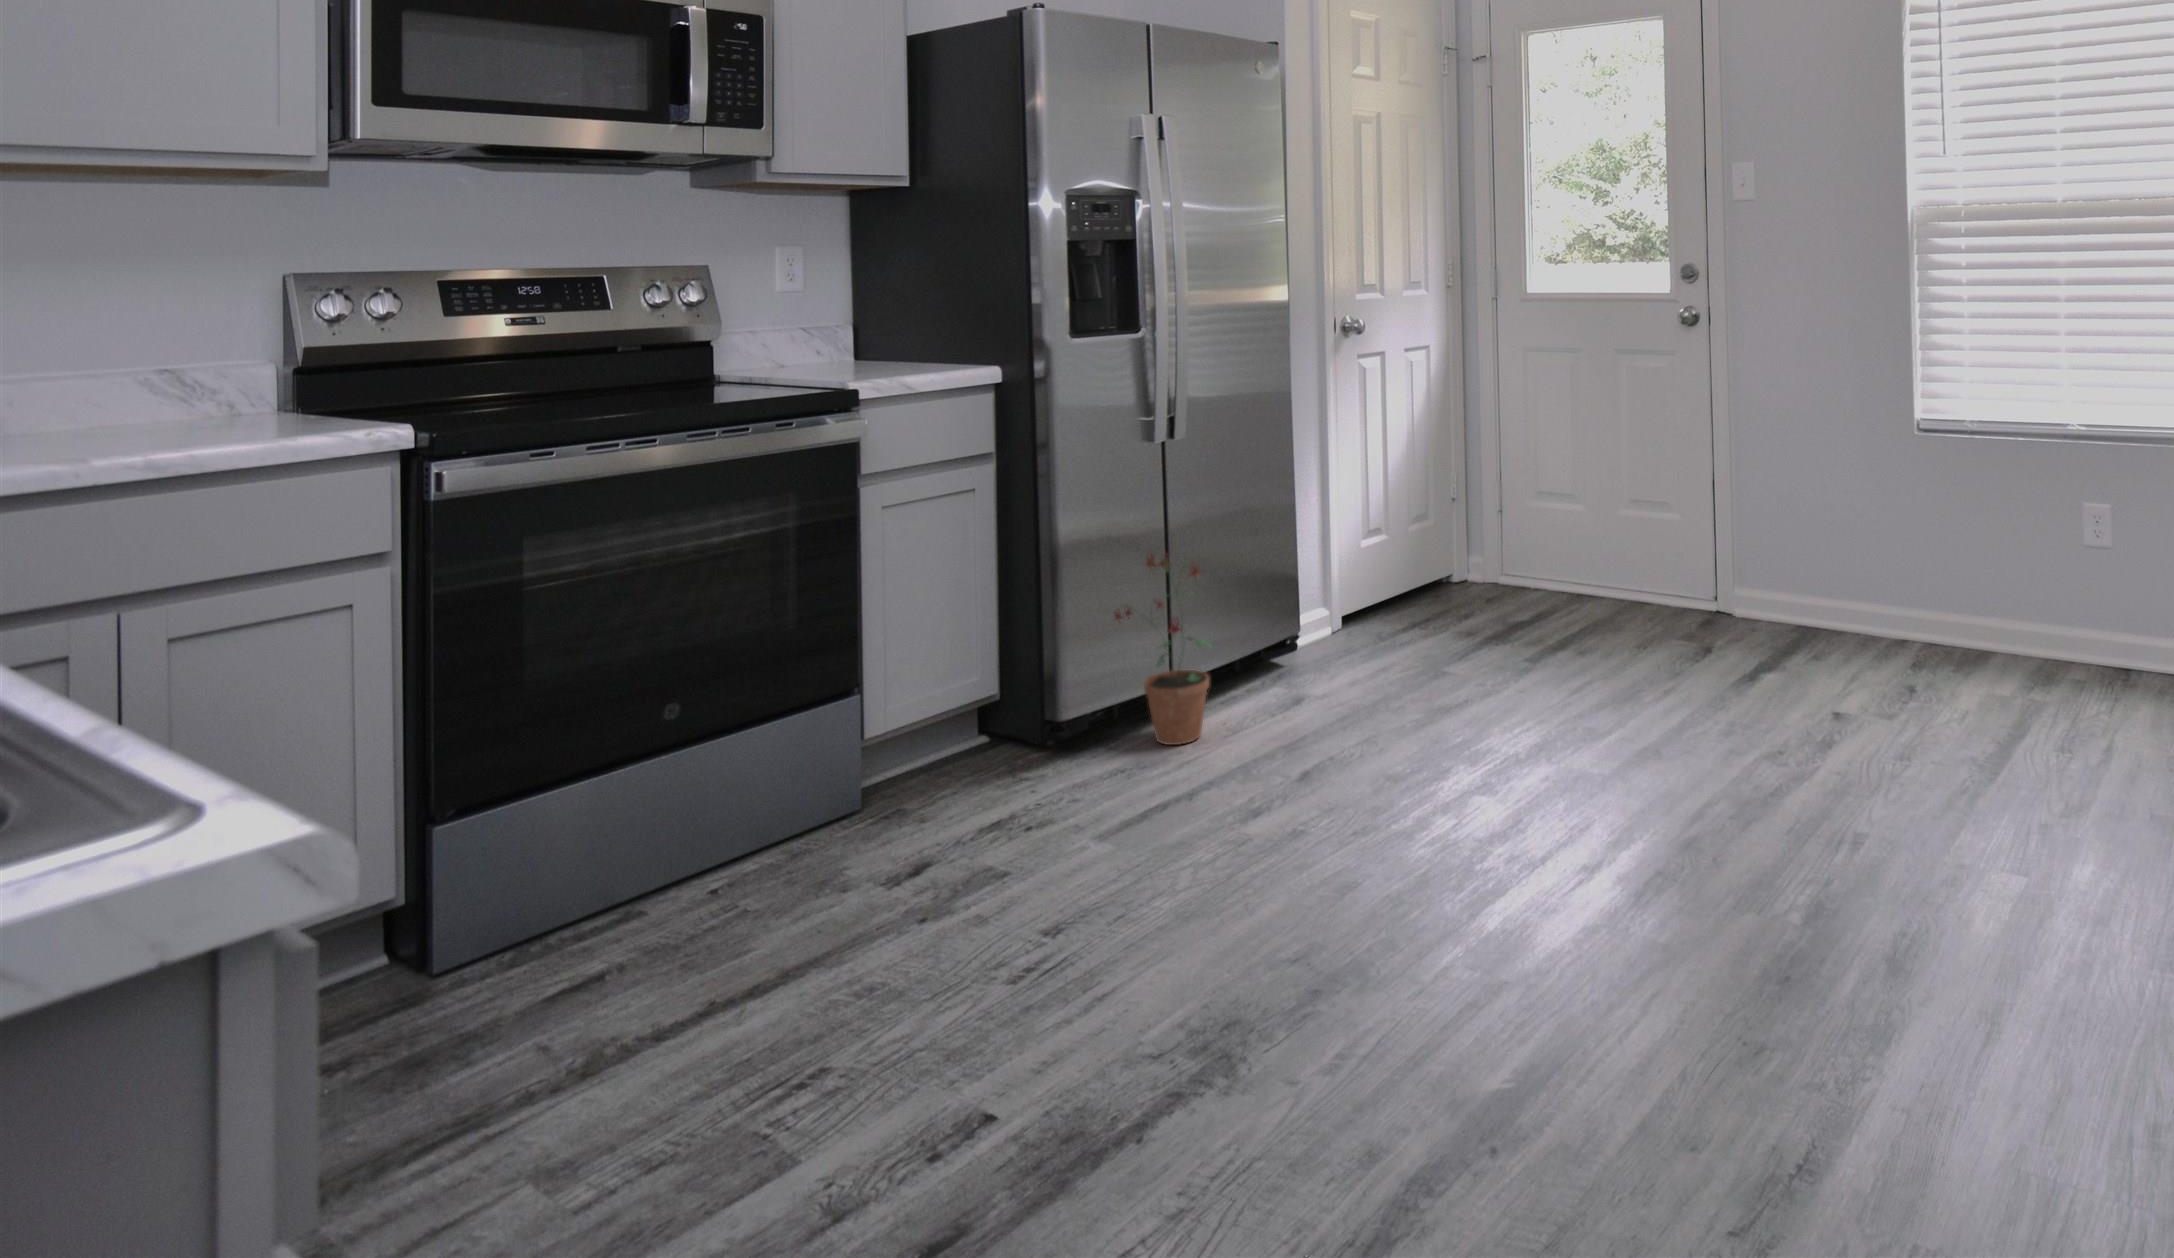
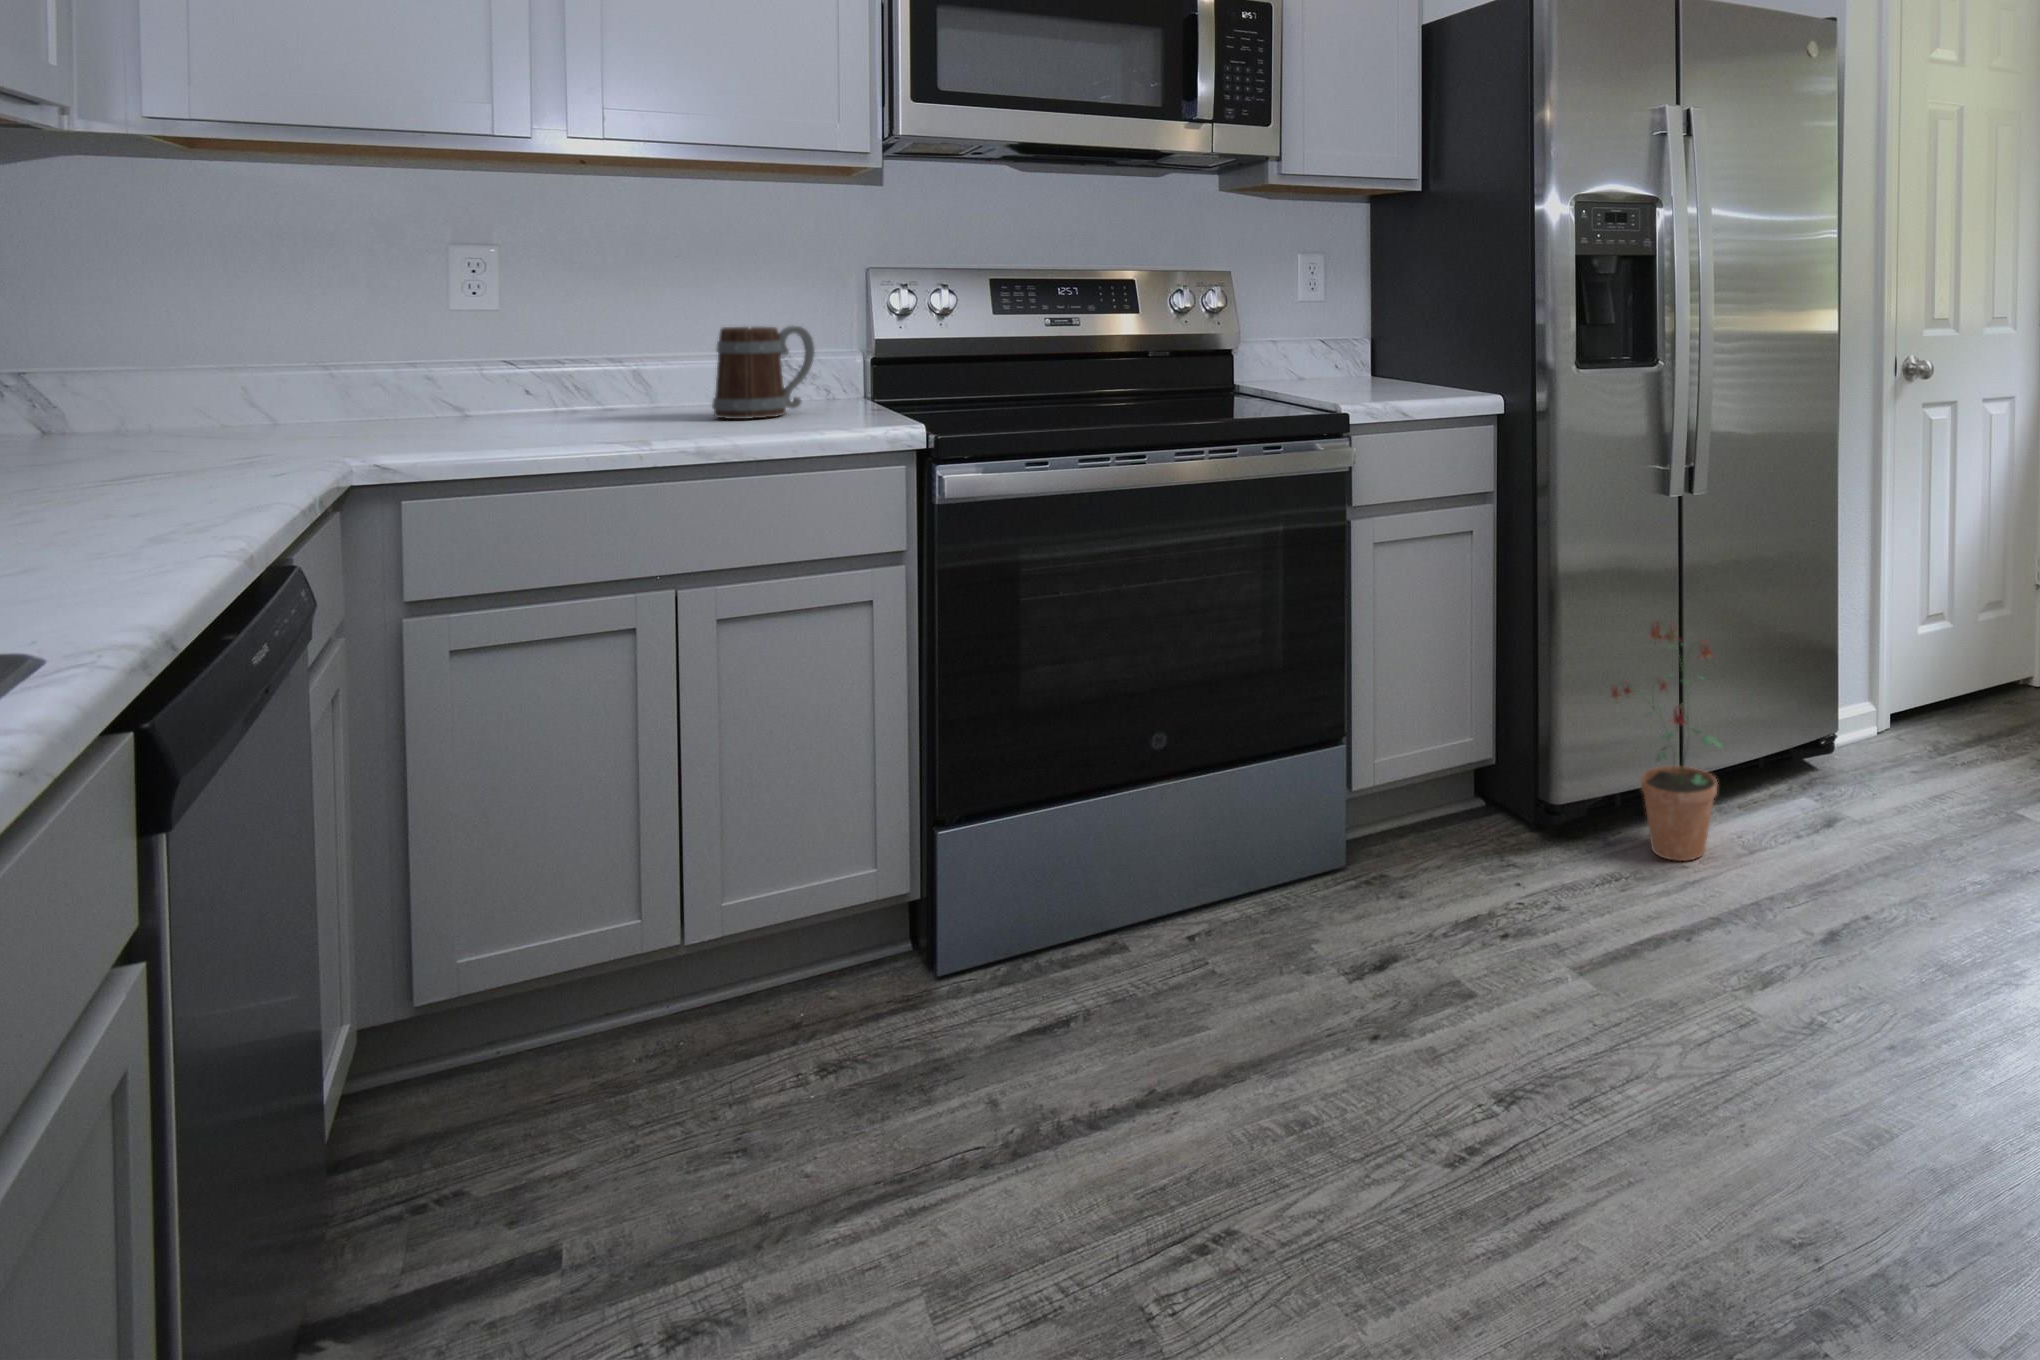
mug: none [90,330,222,432] -> present [712,326,815,419]

